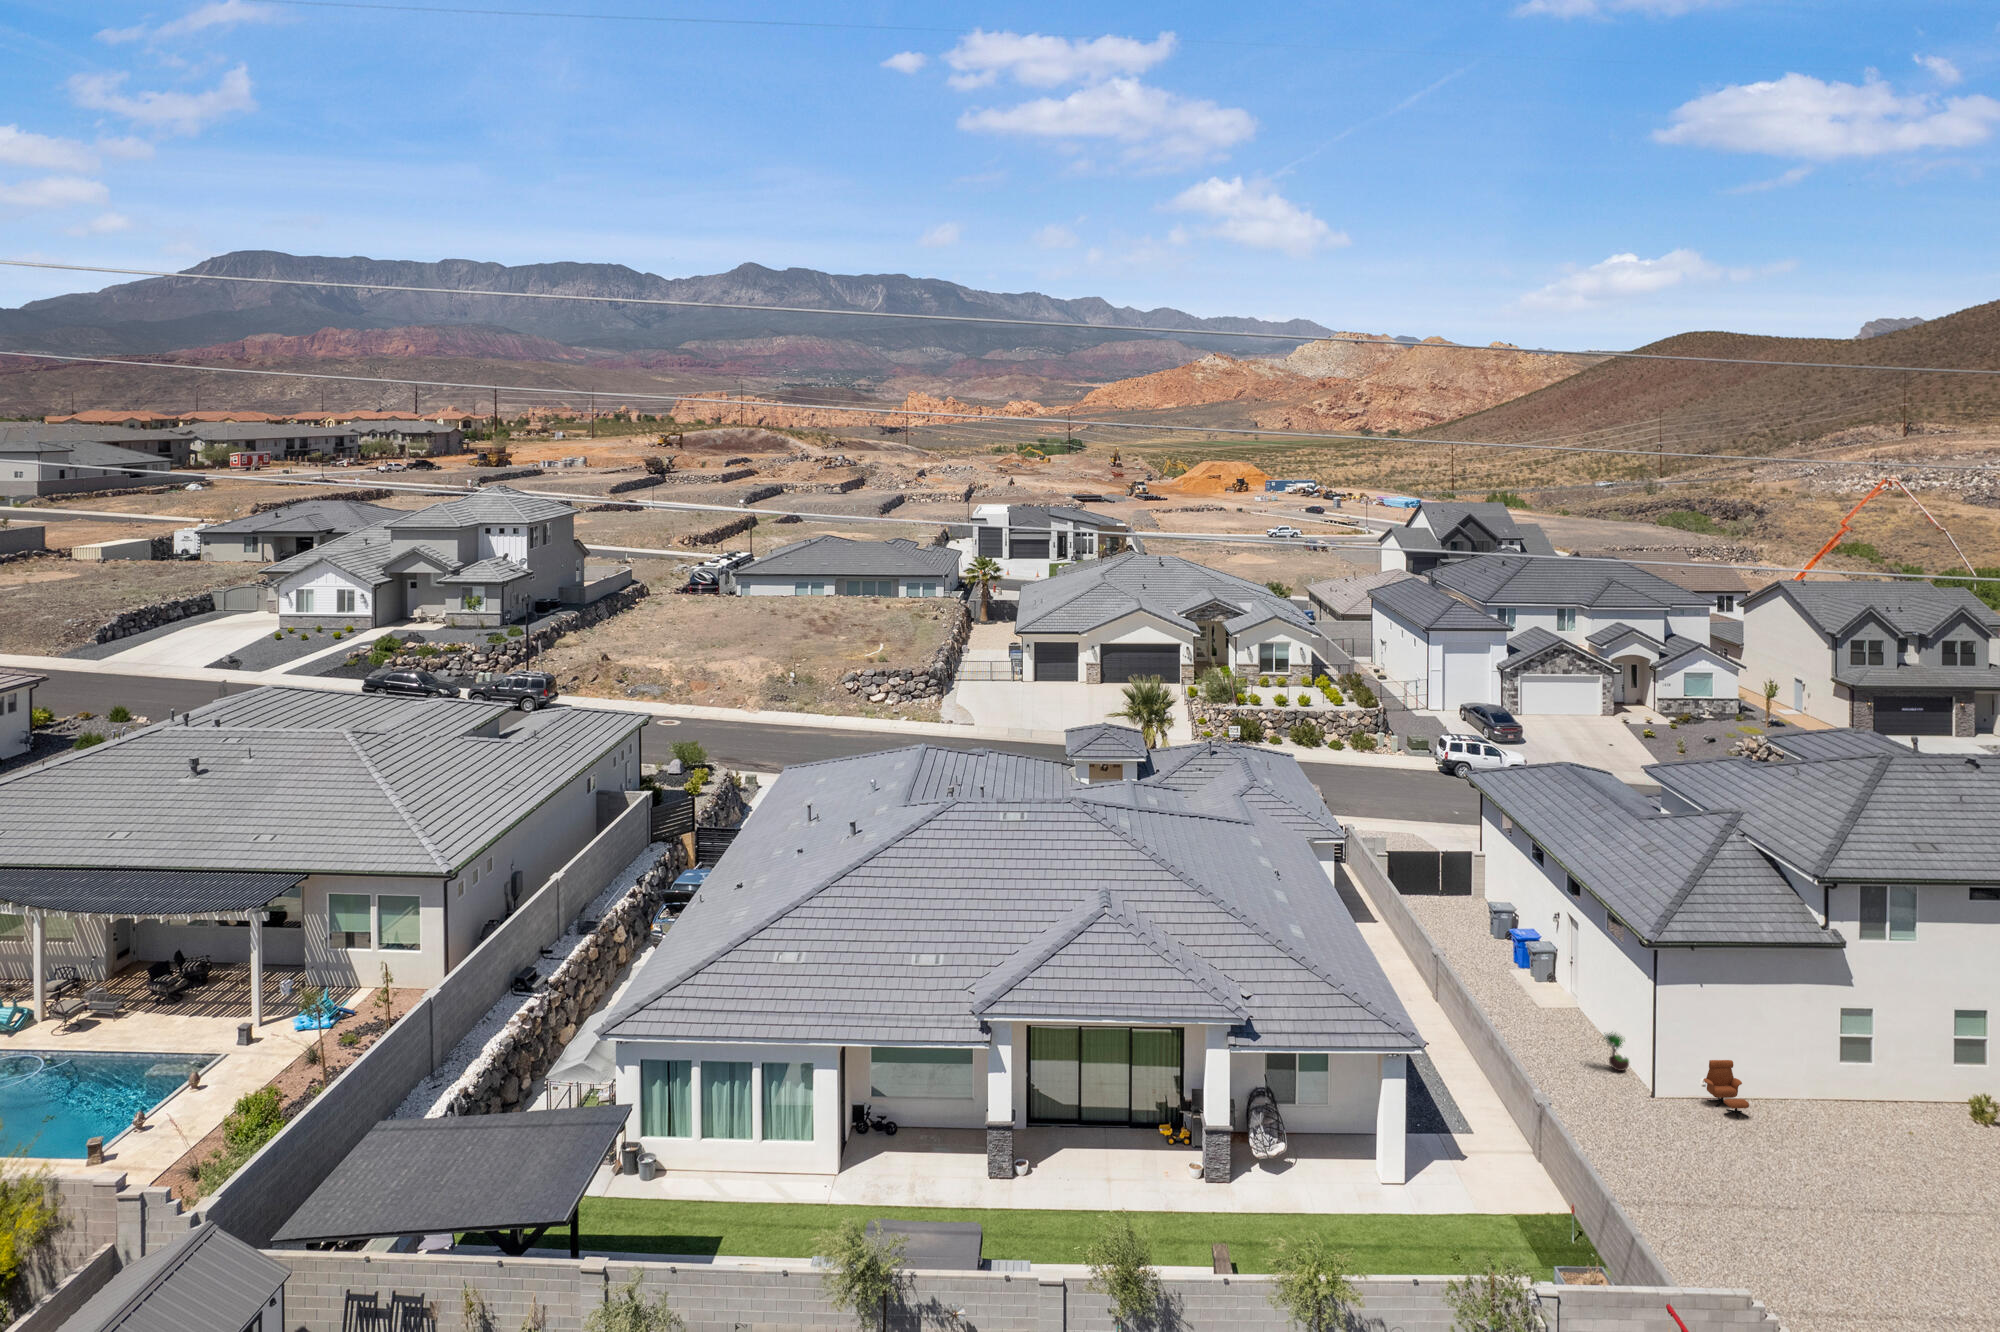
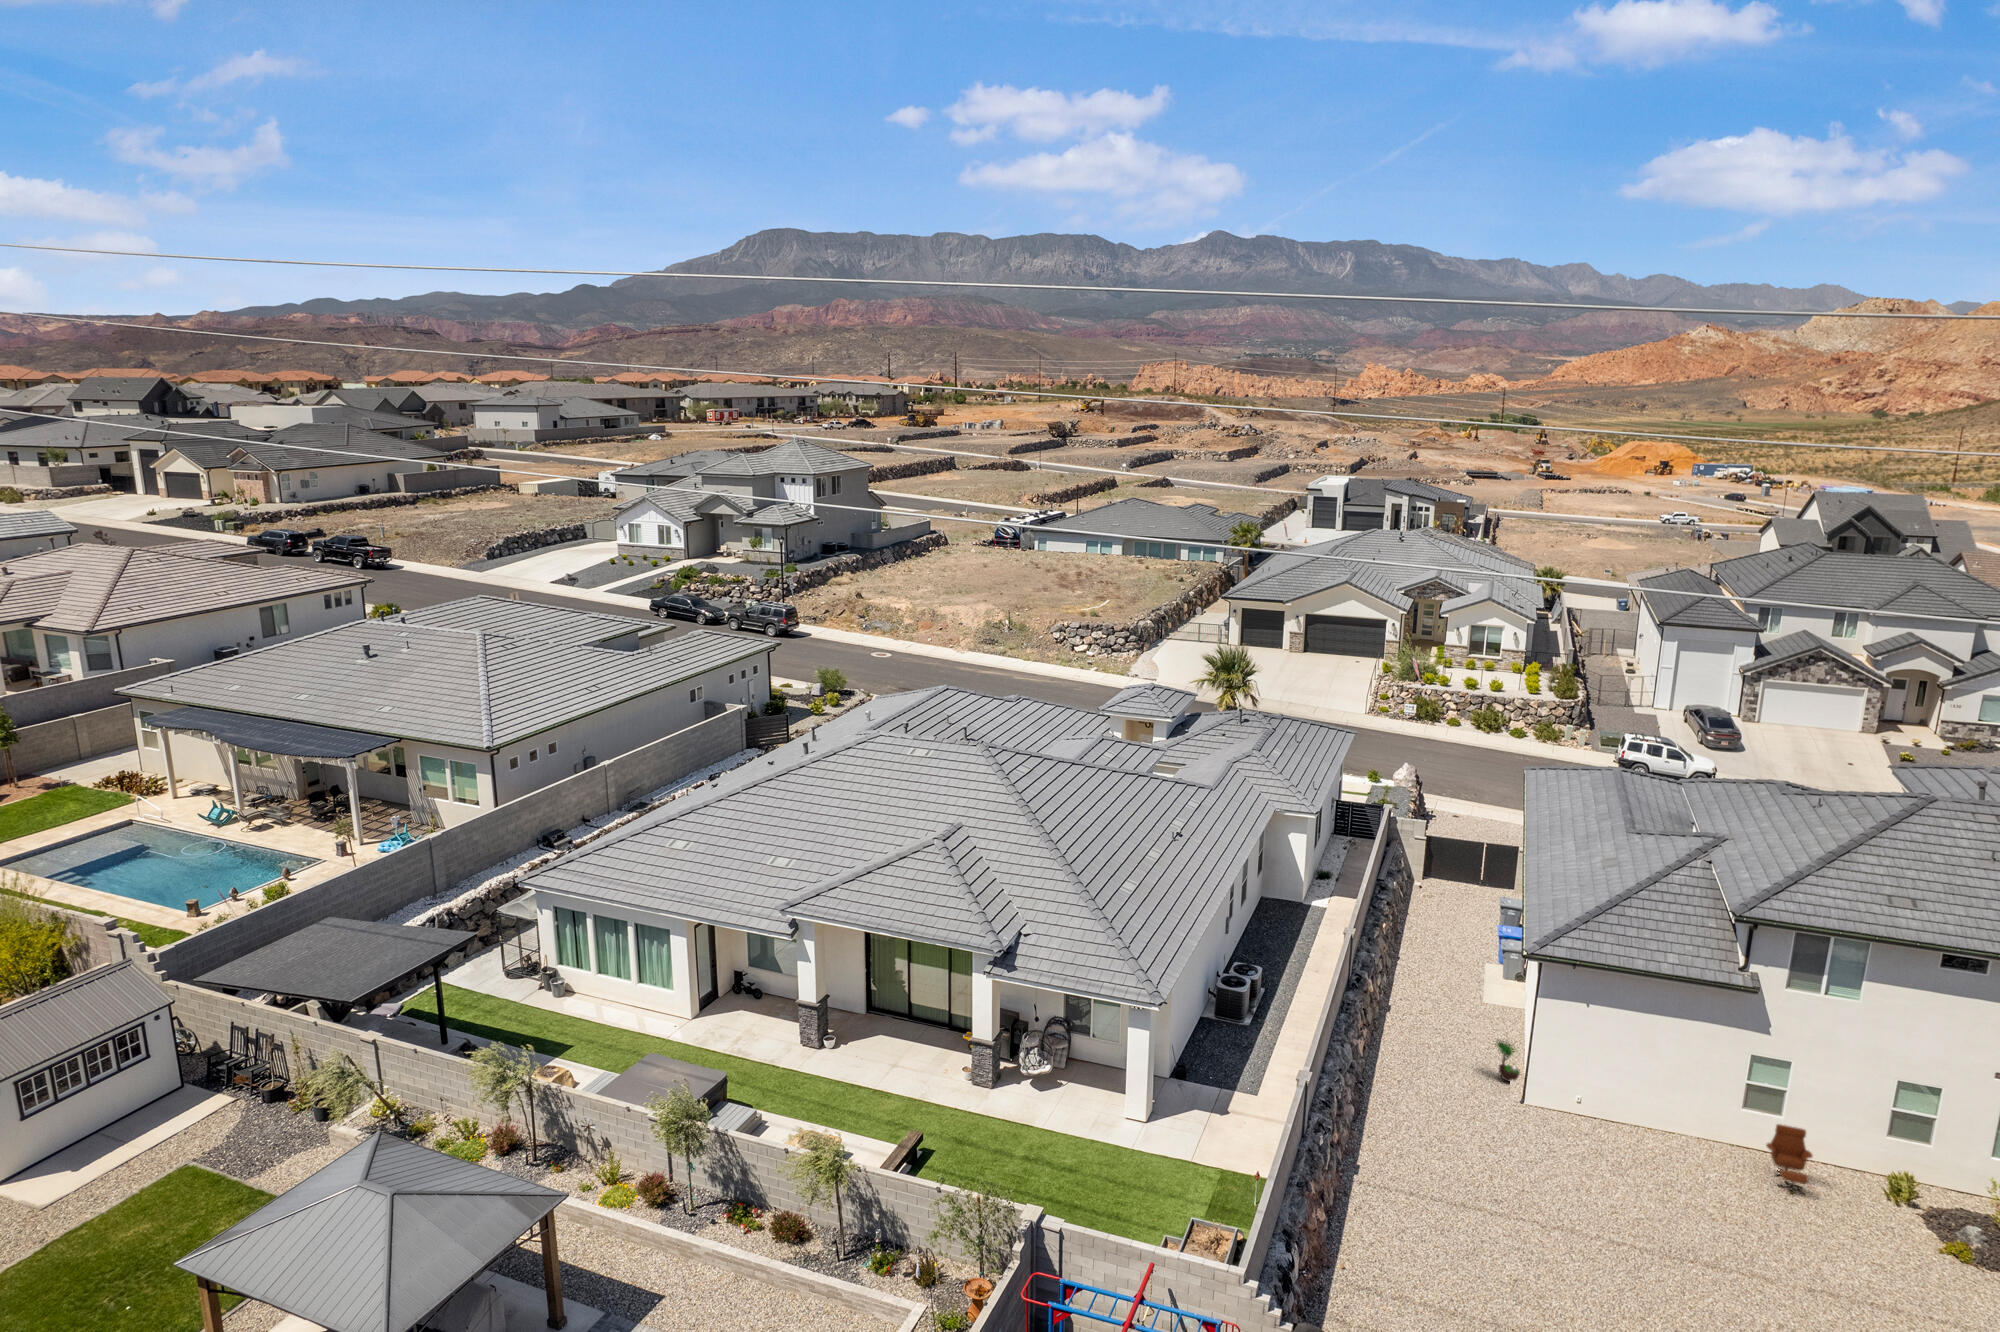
lounge chair: present [1703,1060,1749,1119] -> present [1766,1124,1812,1193]

